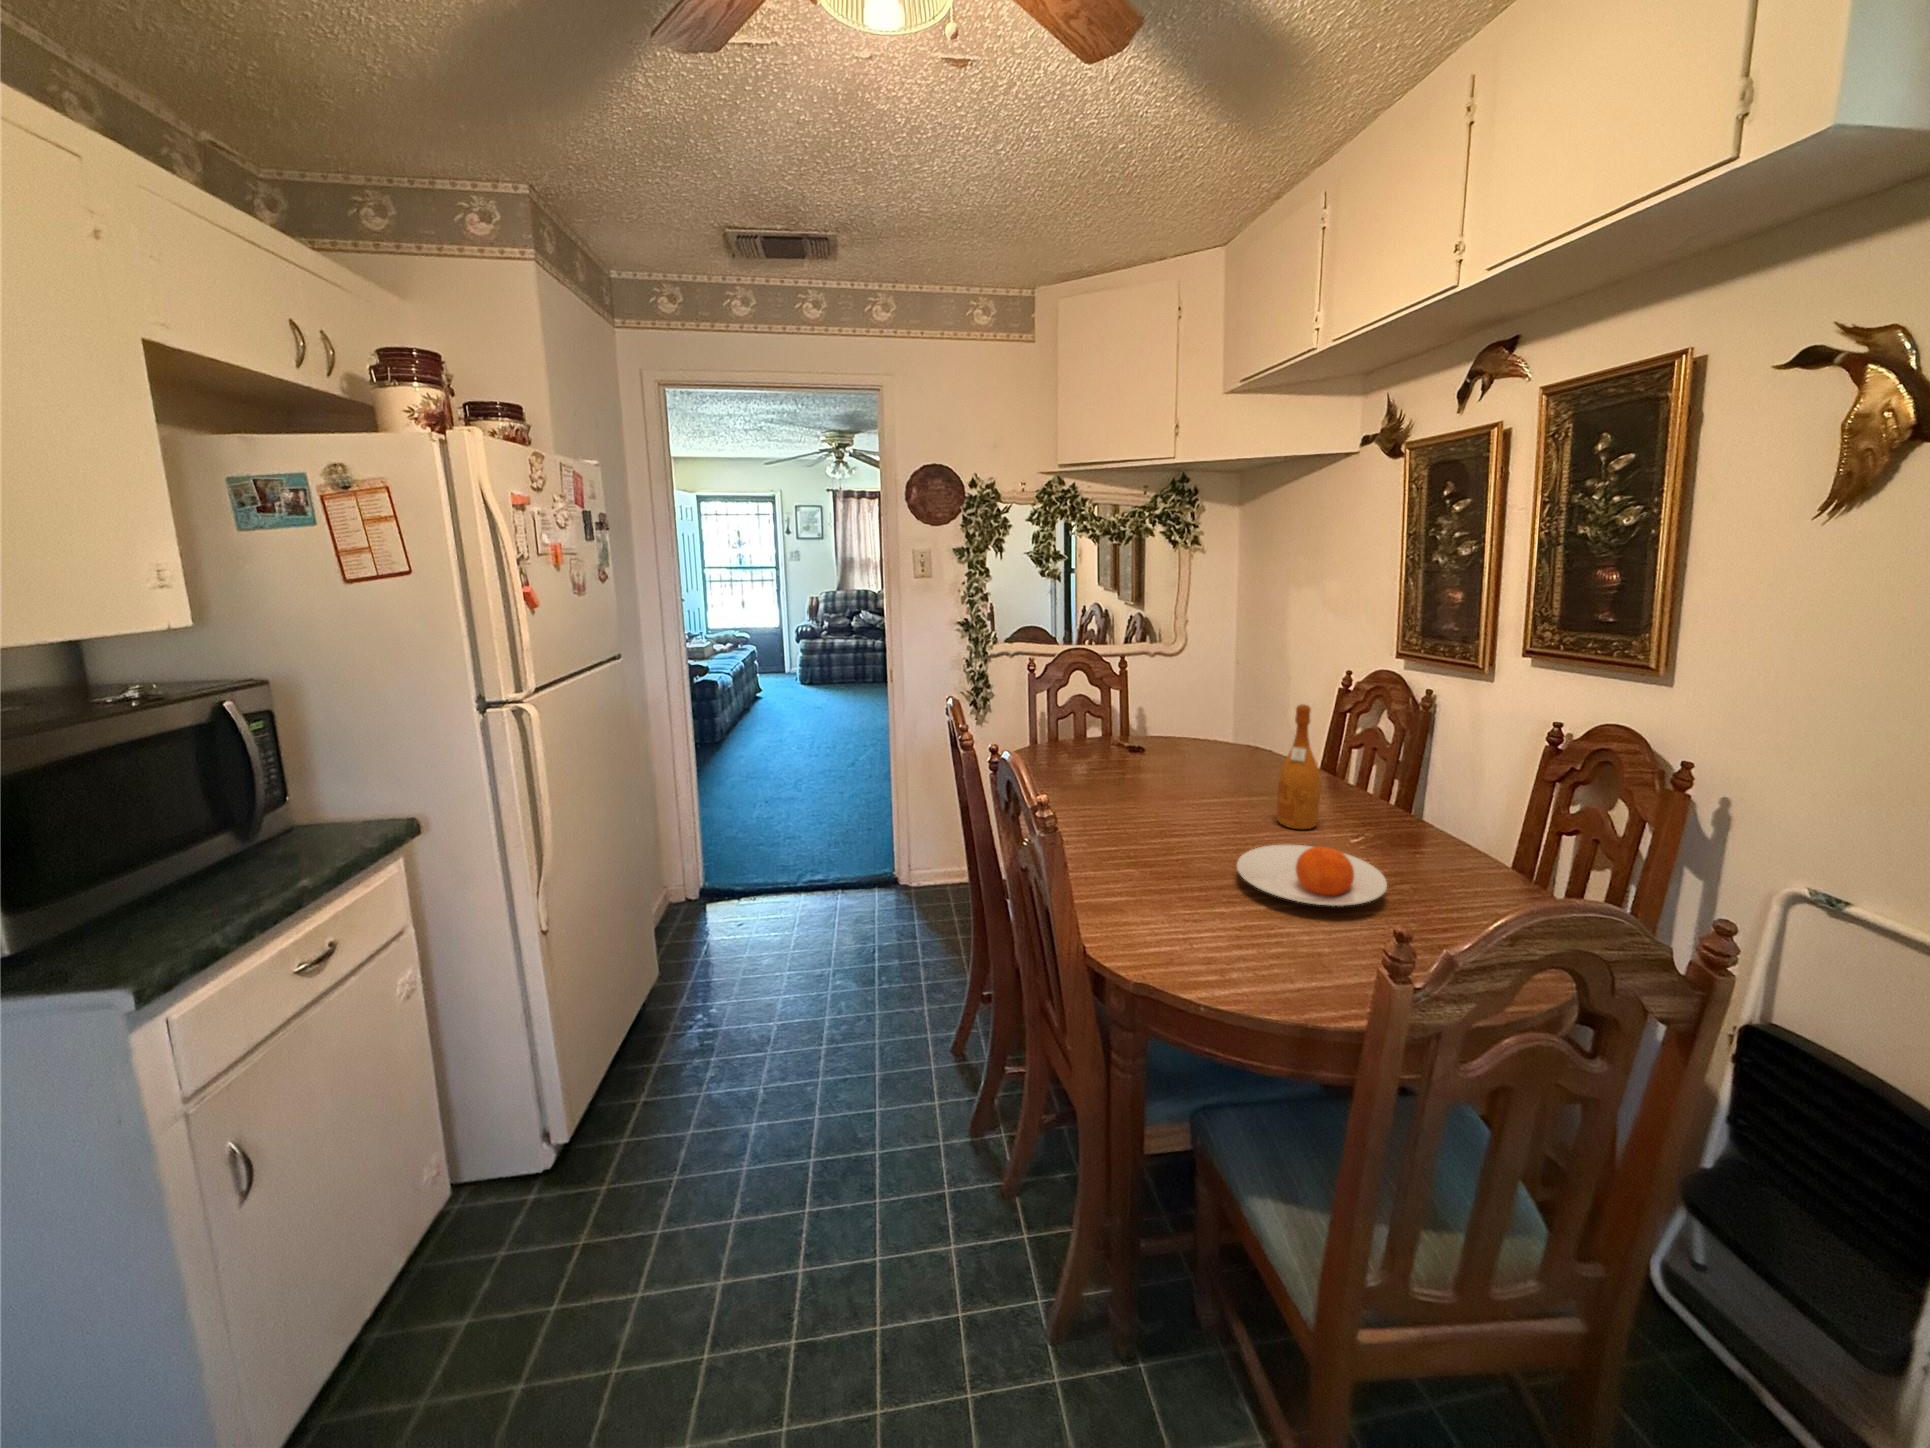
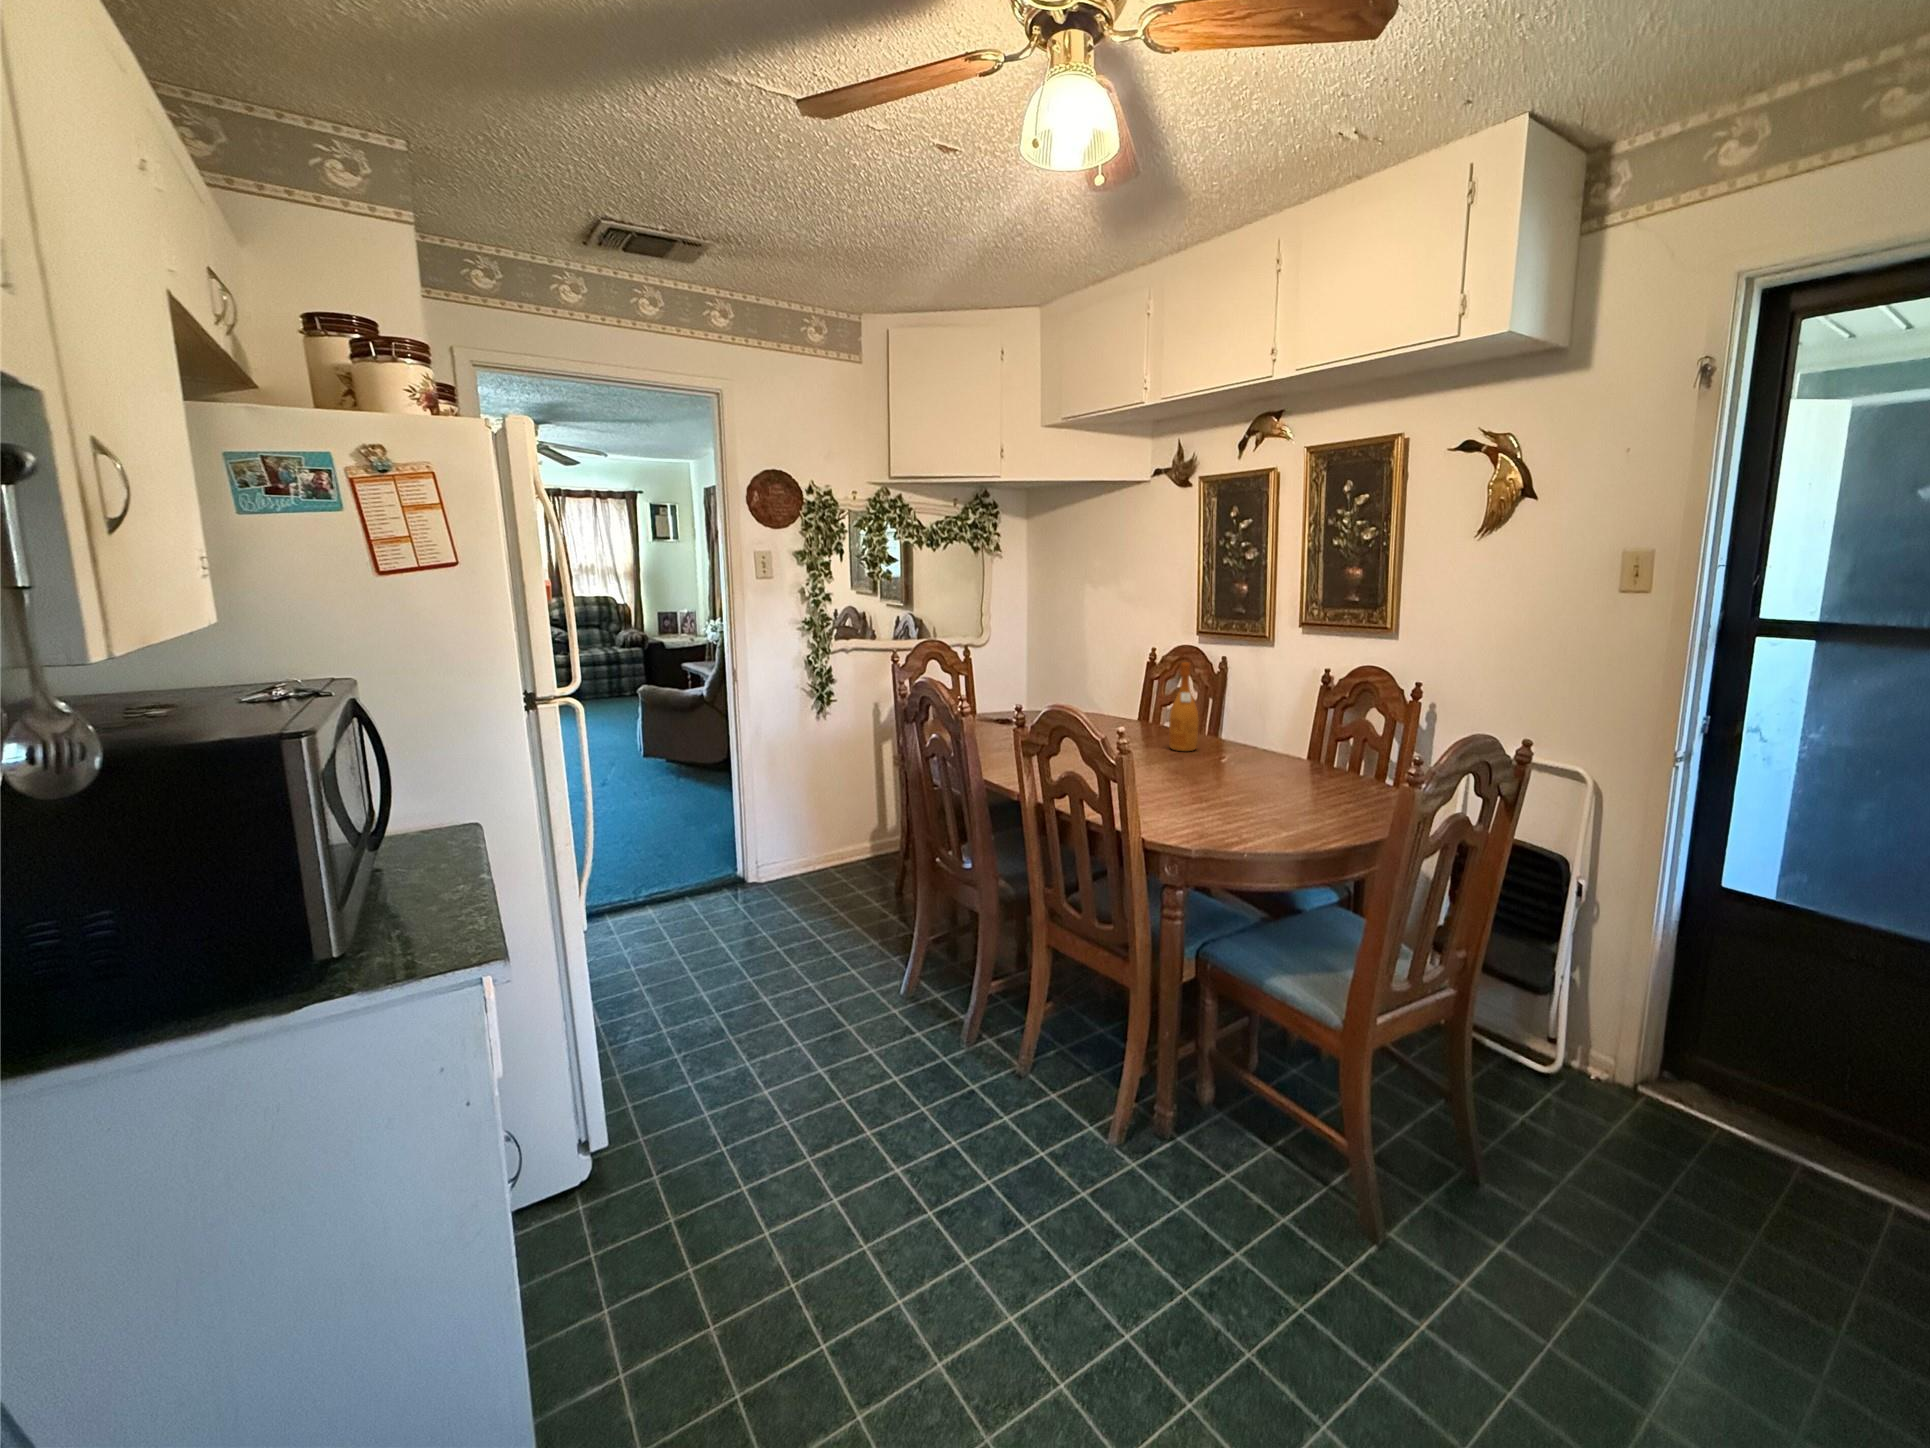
plate: present [1237,845,1387,906] -> none [1187,748,1285,783]

